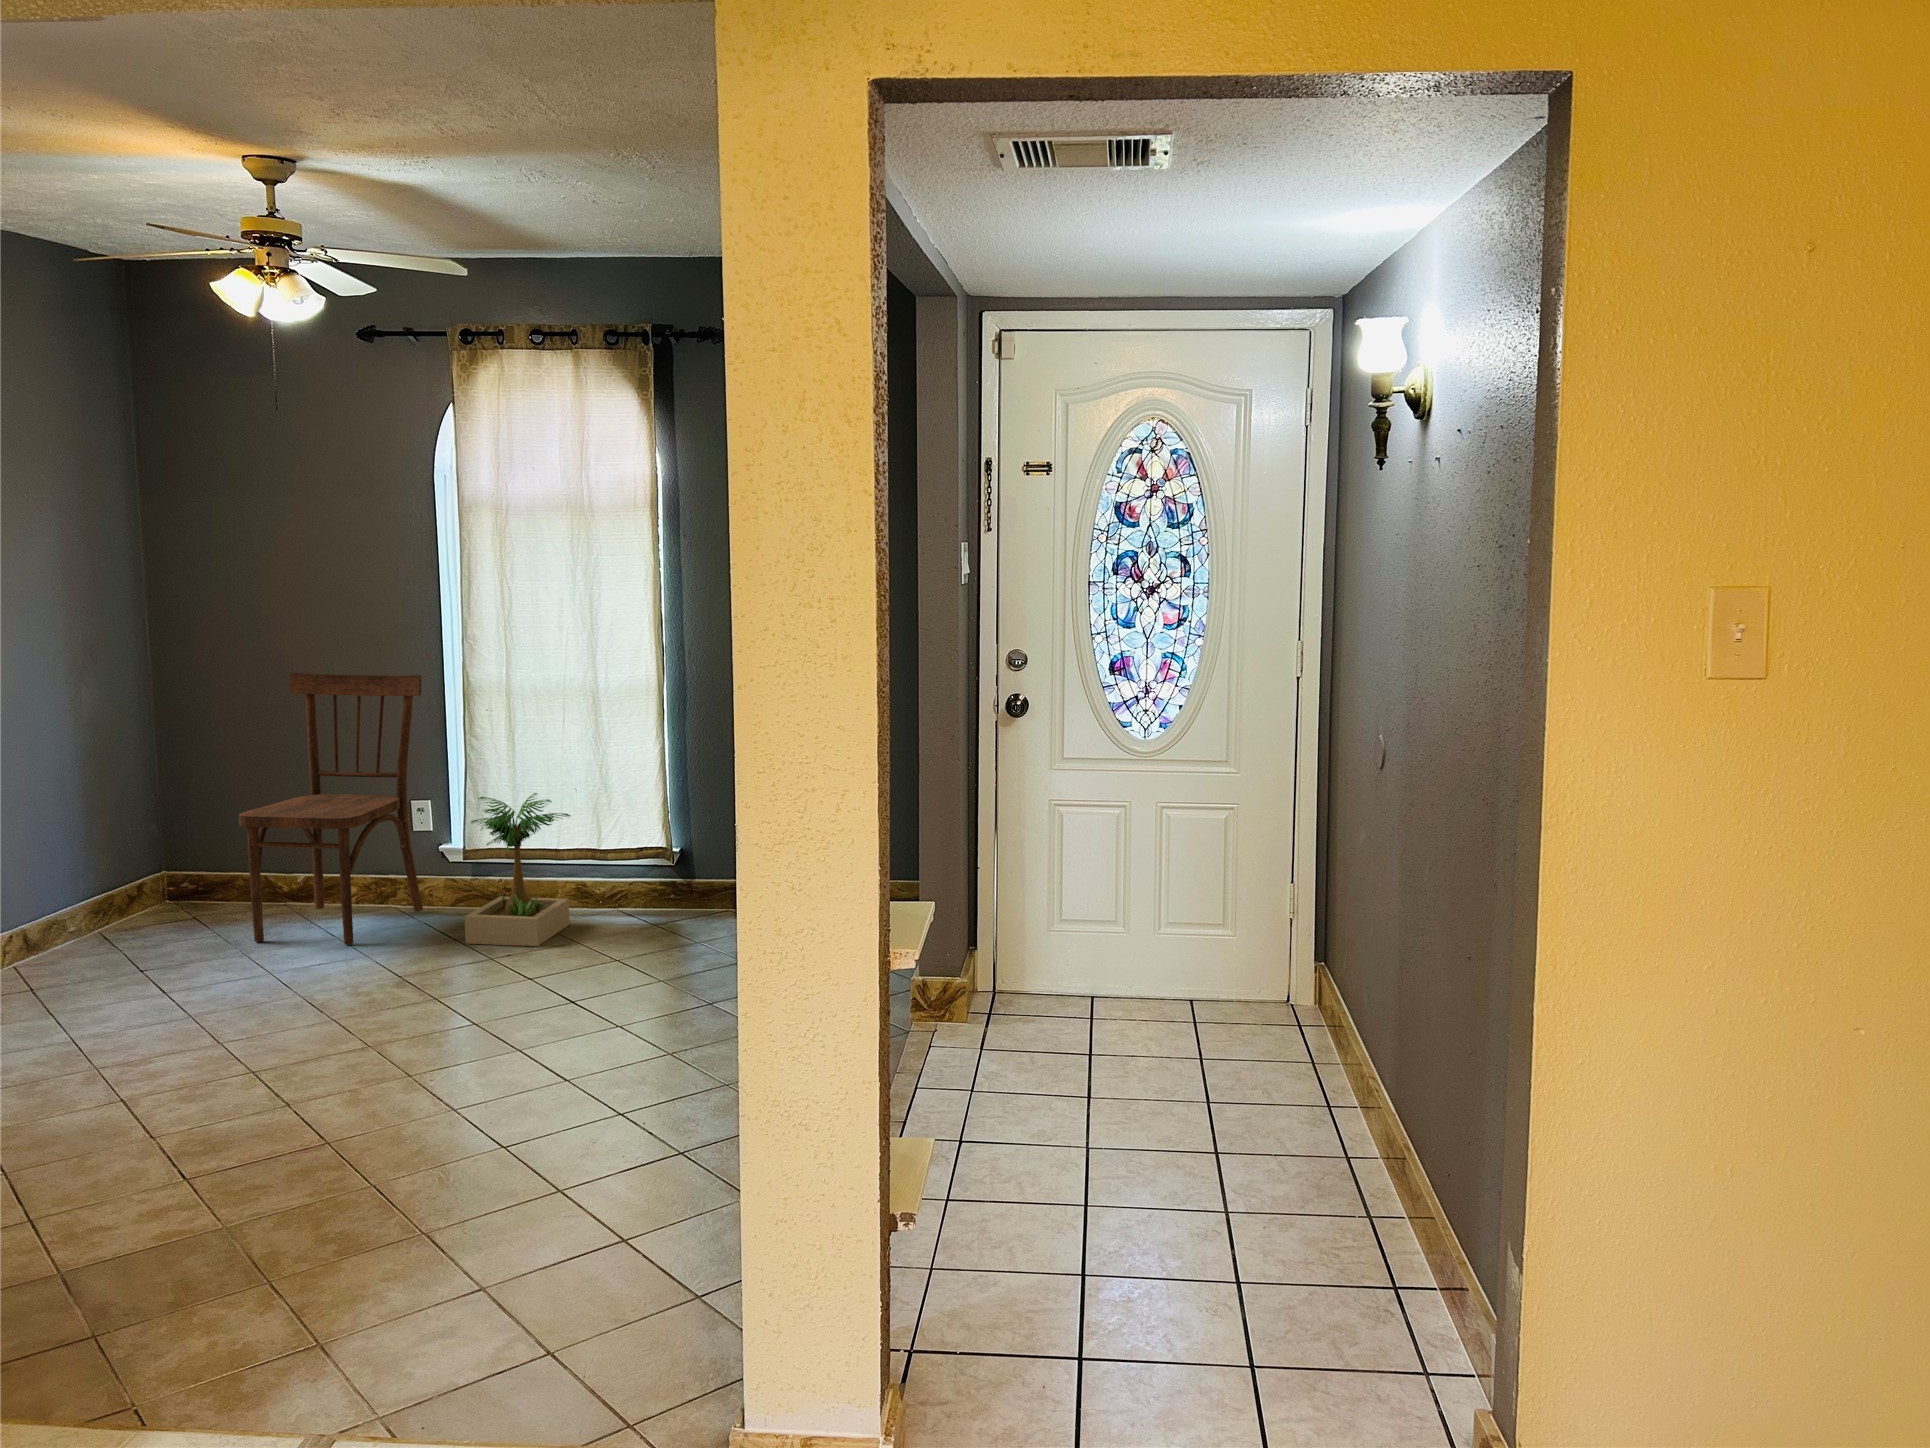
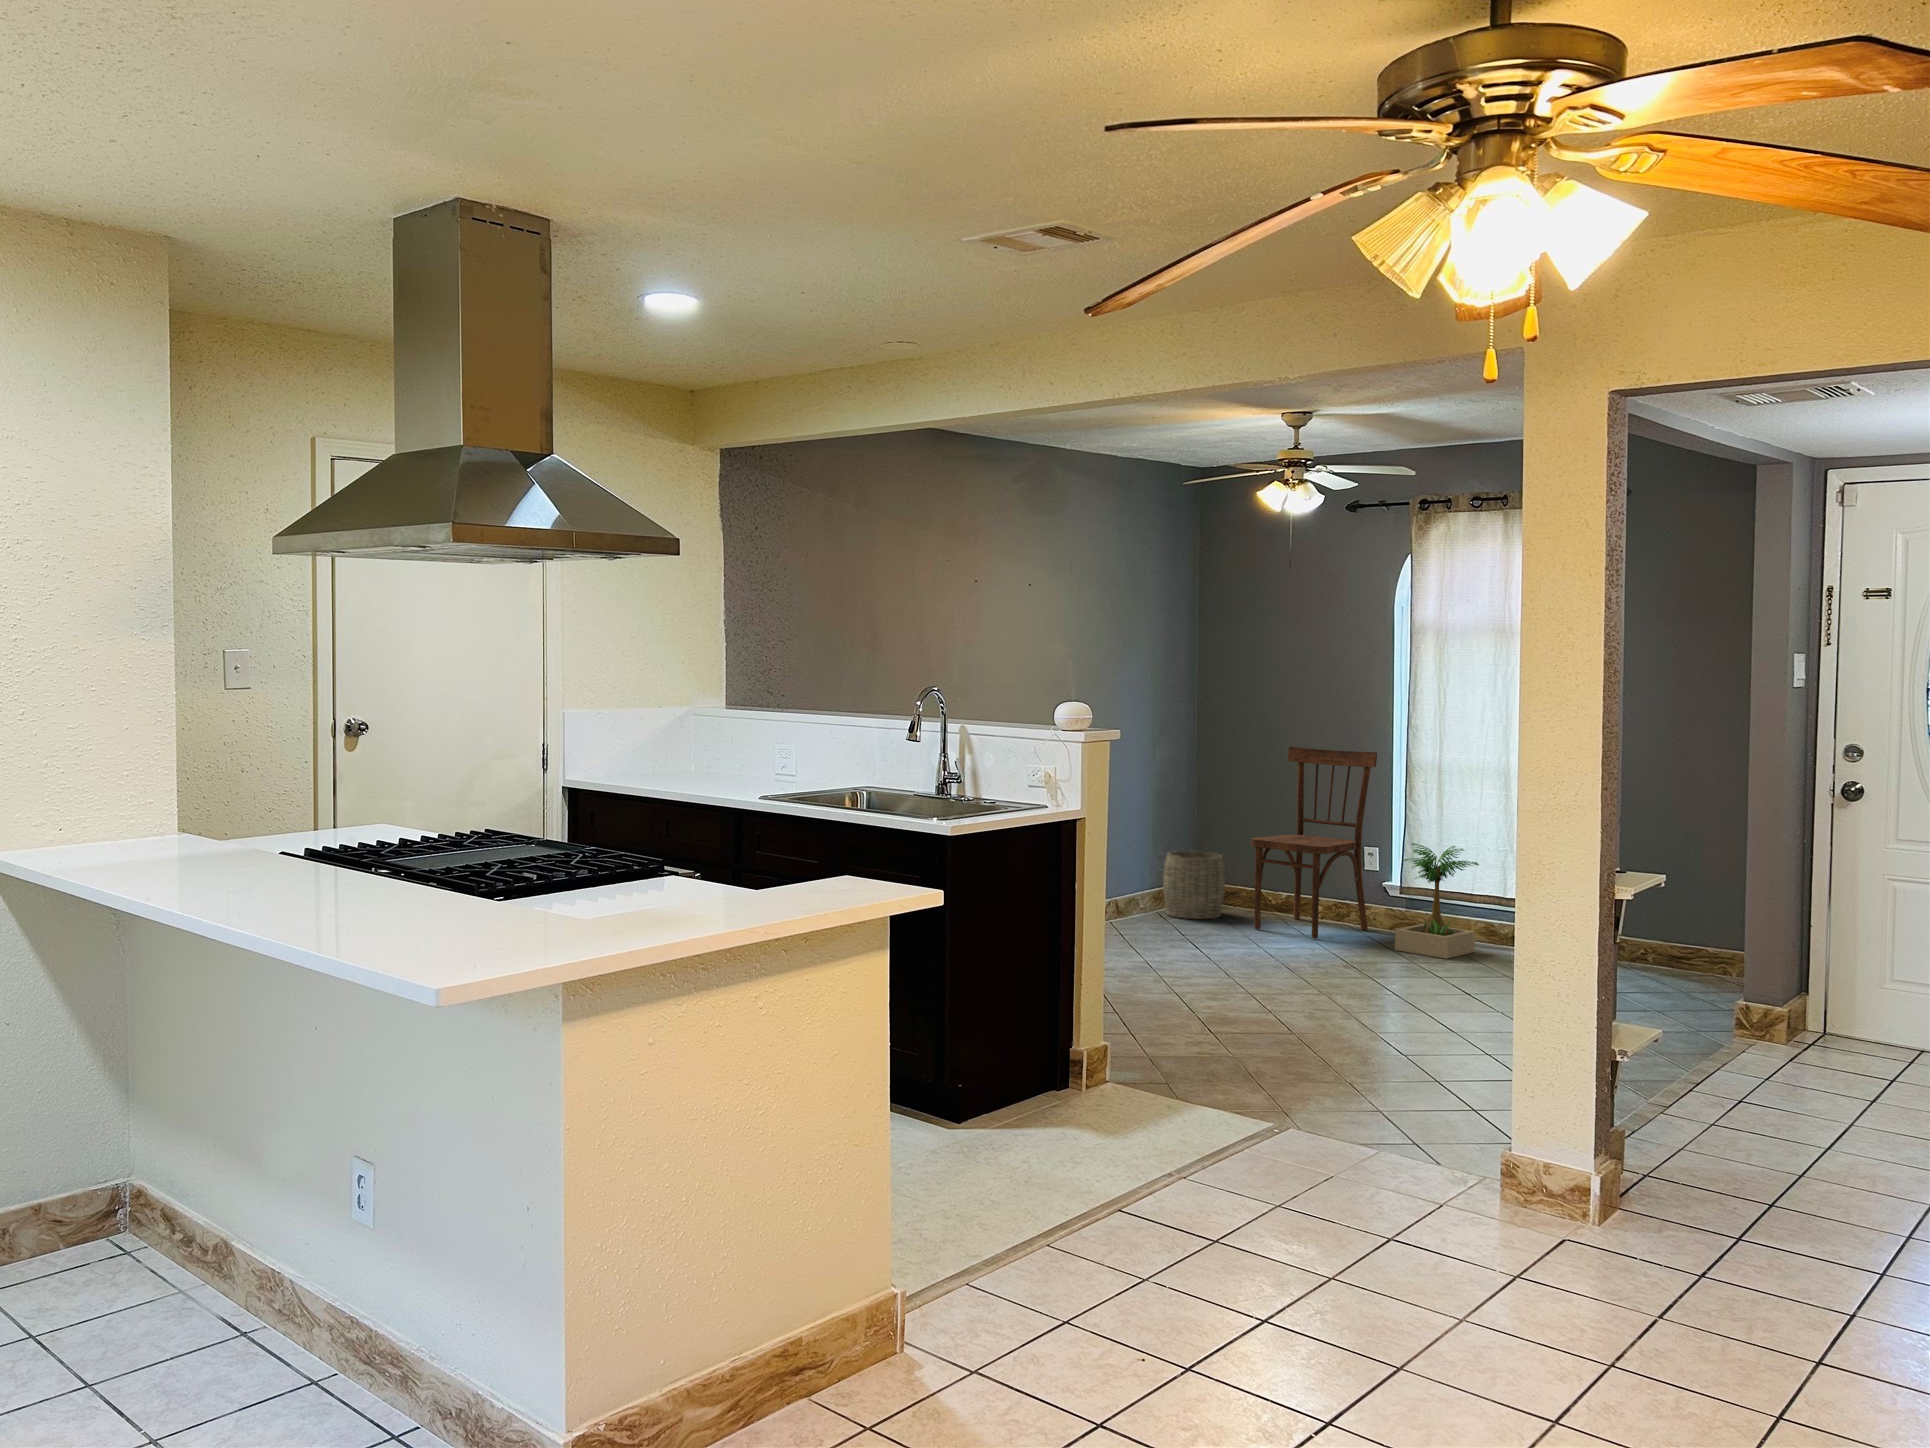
woven basket: none [97,834,204,941] -> present [1163,851,1225,919]

